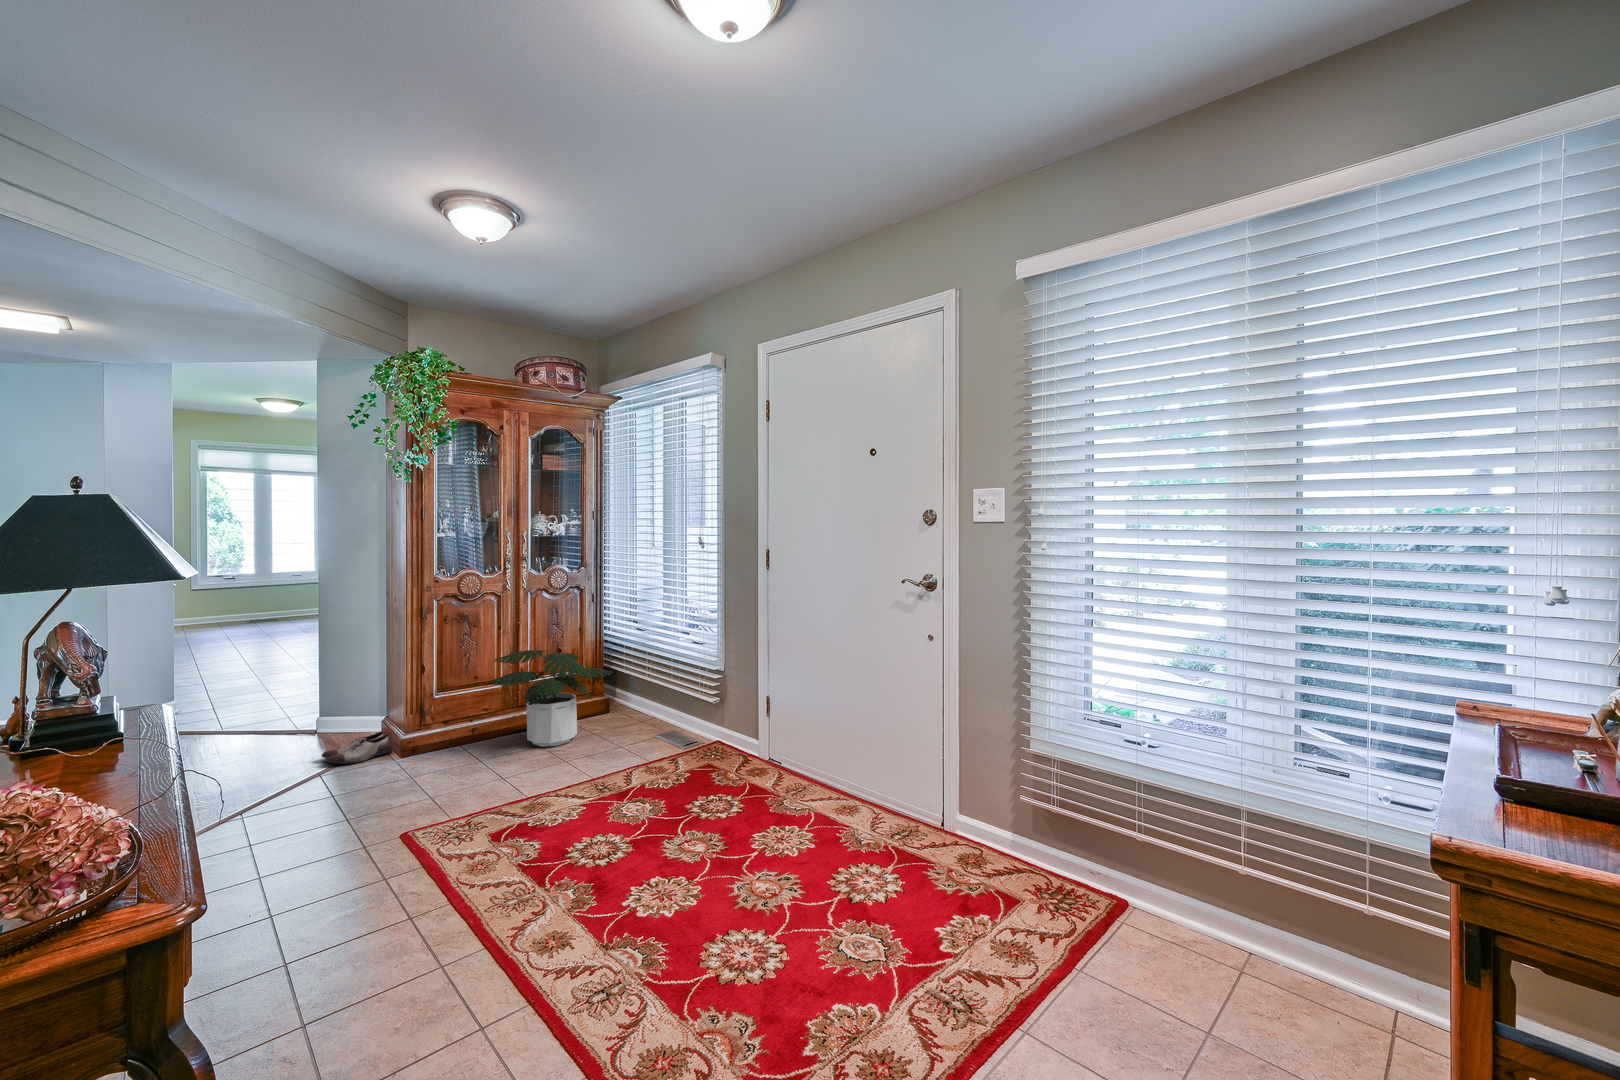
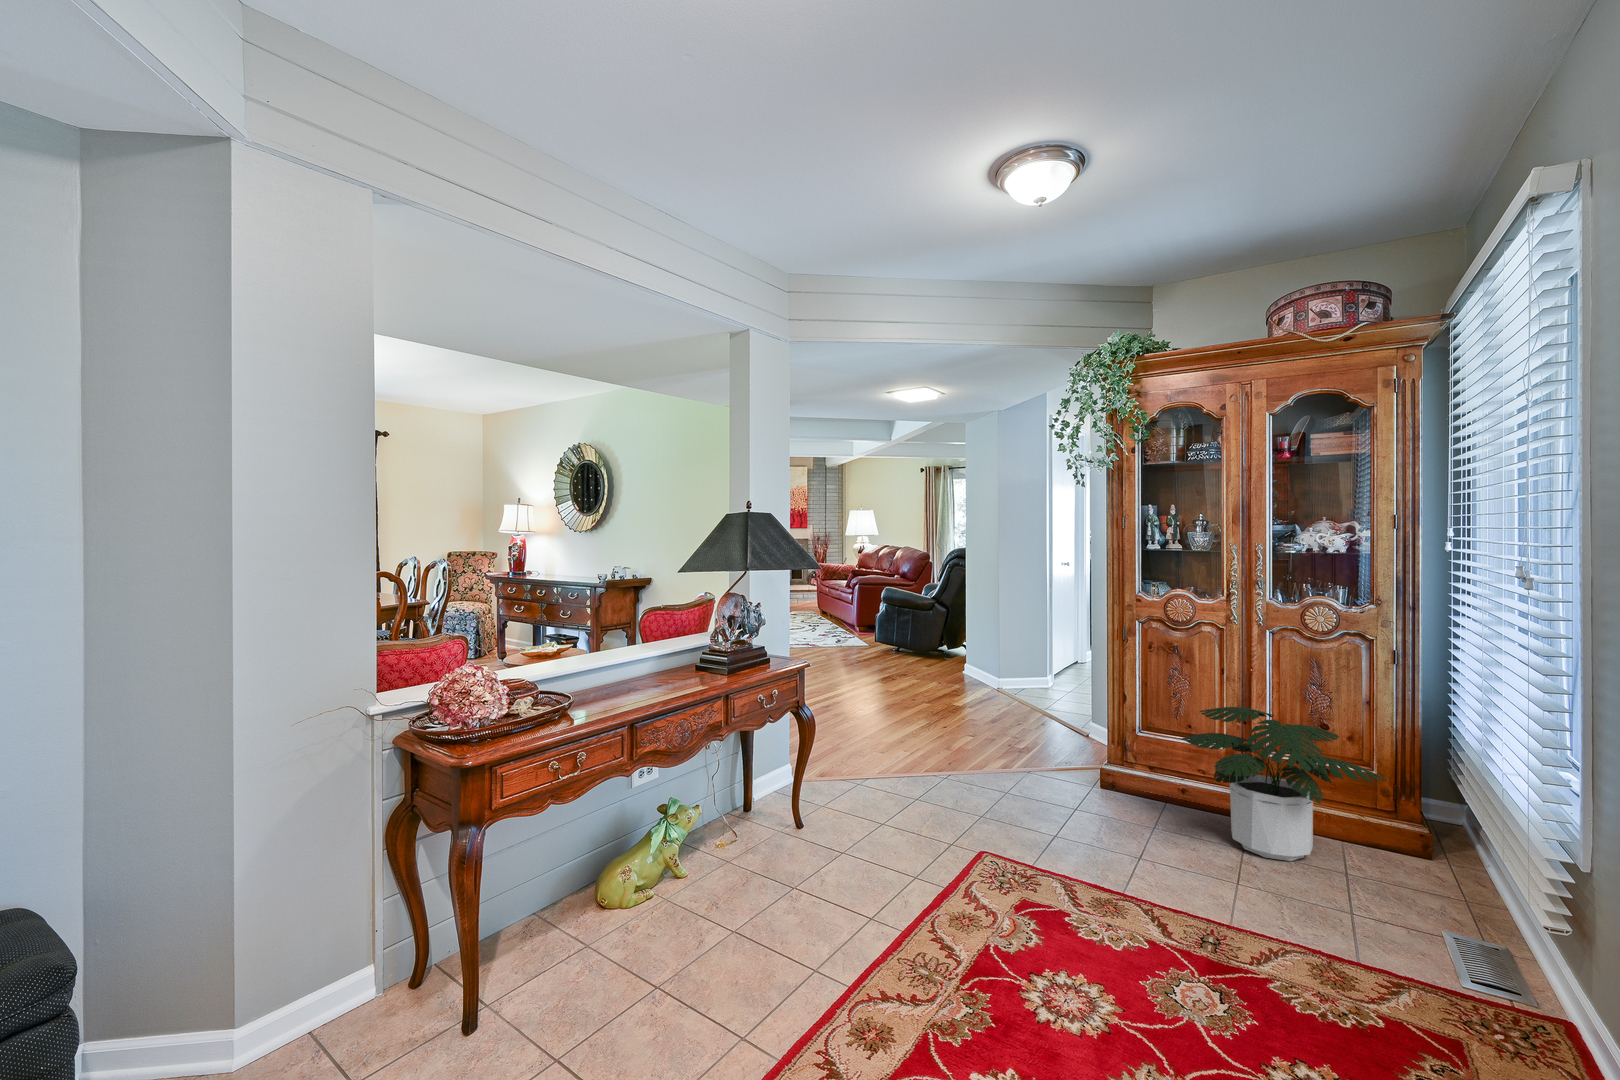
shoe: present [321,731,394,764] -> none [1042,756,1106,783]

